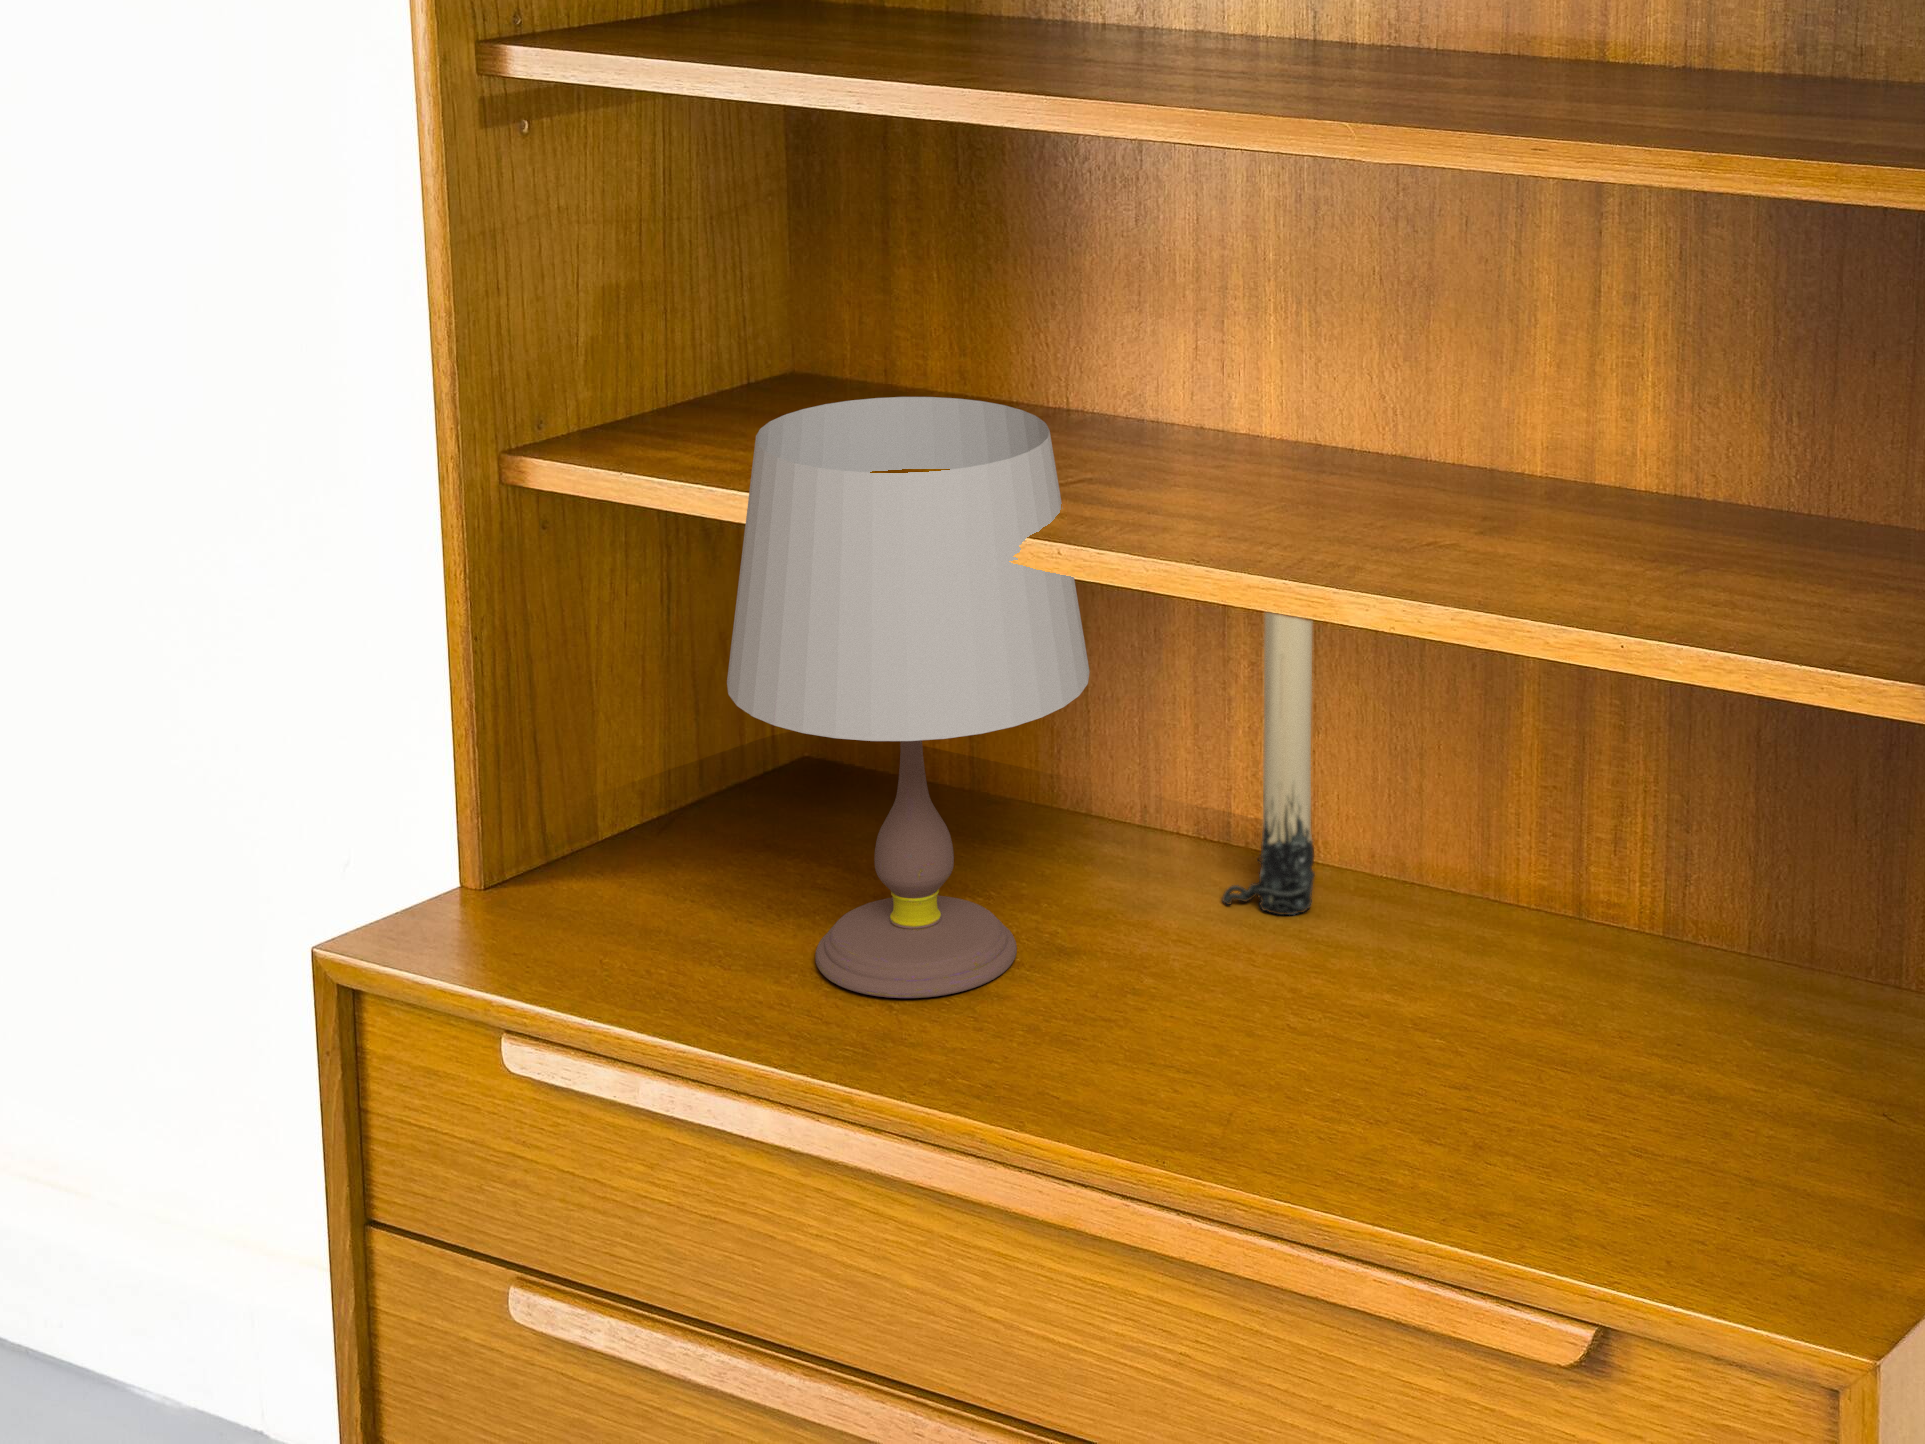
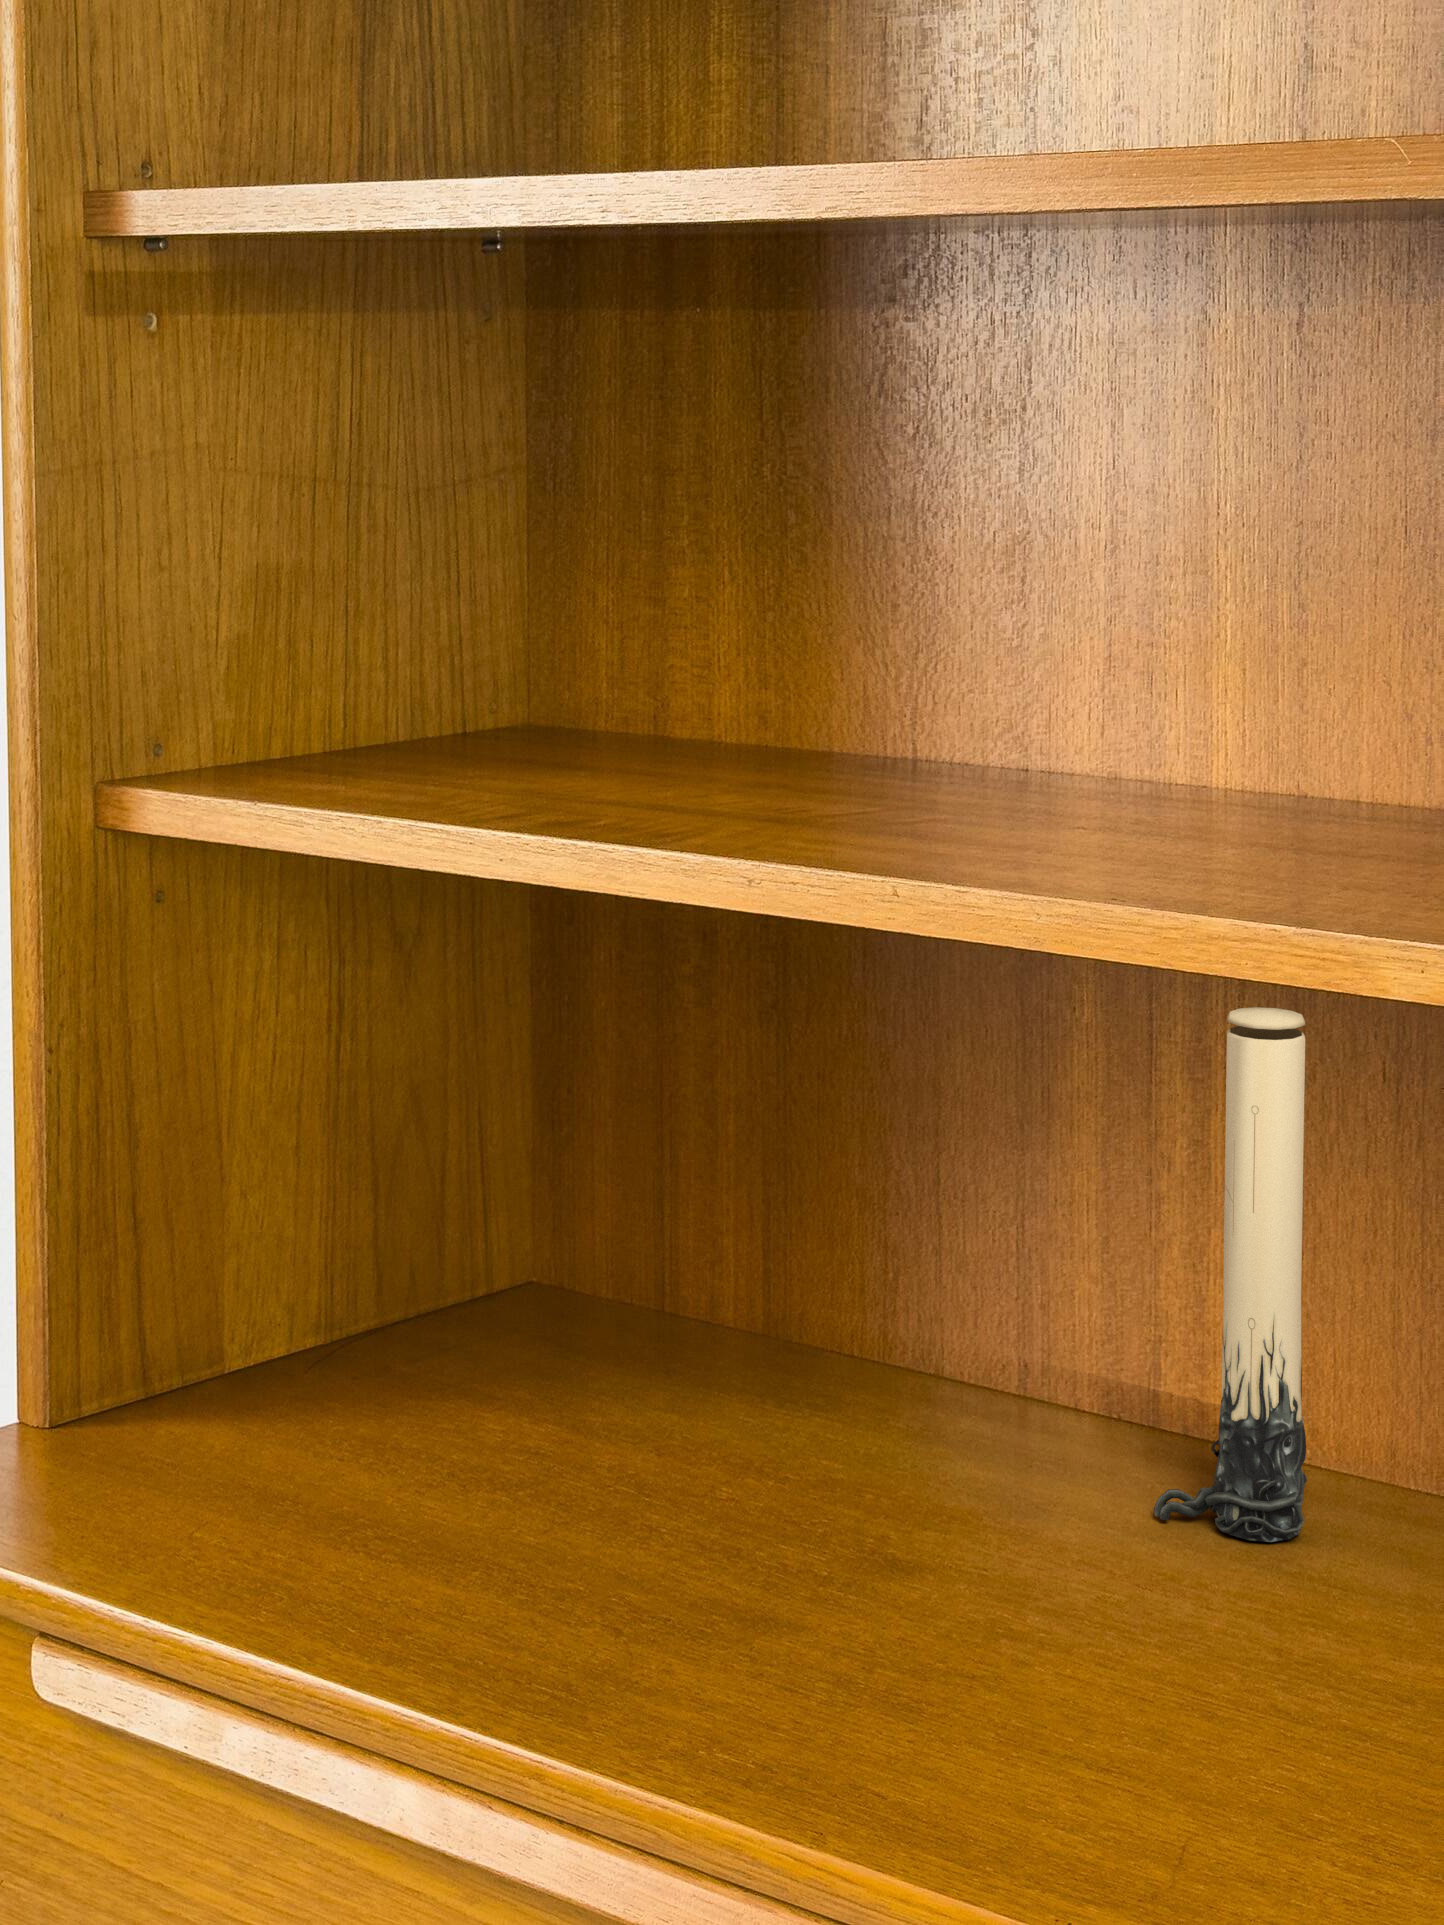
table lamp: present [727,397,1090,998] -> none [387,690,948,1624]

